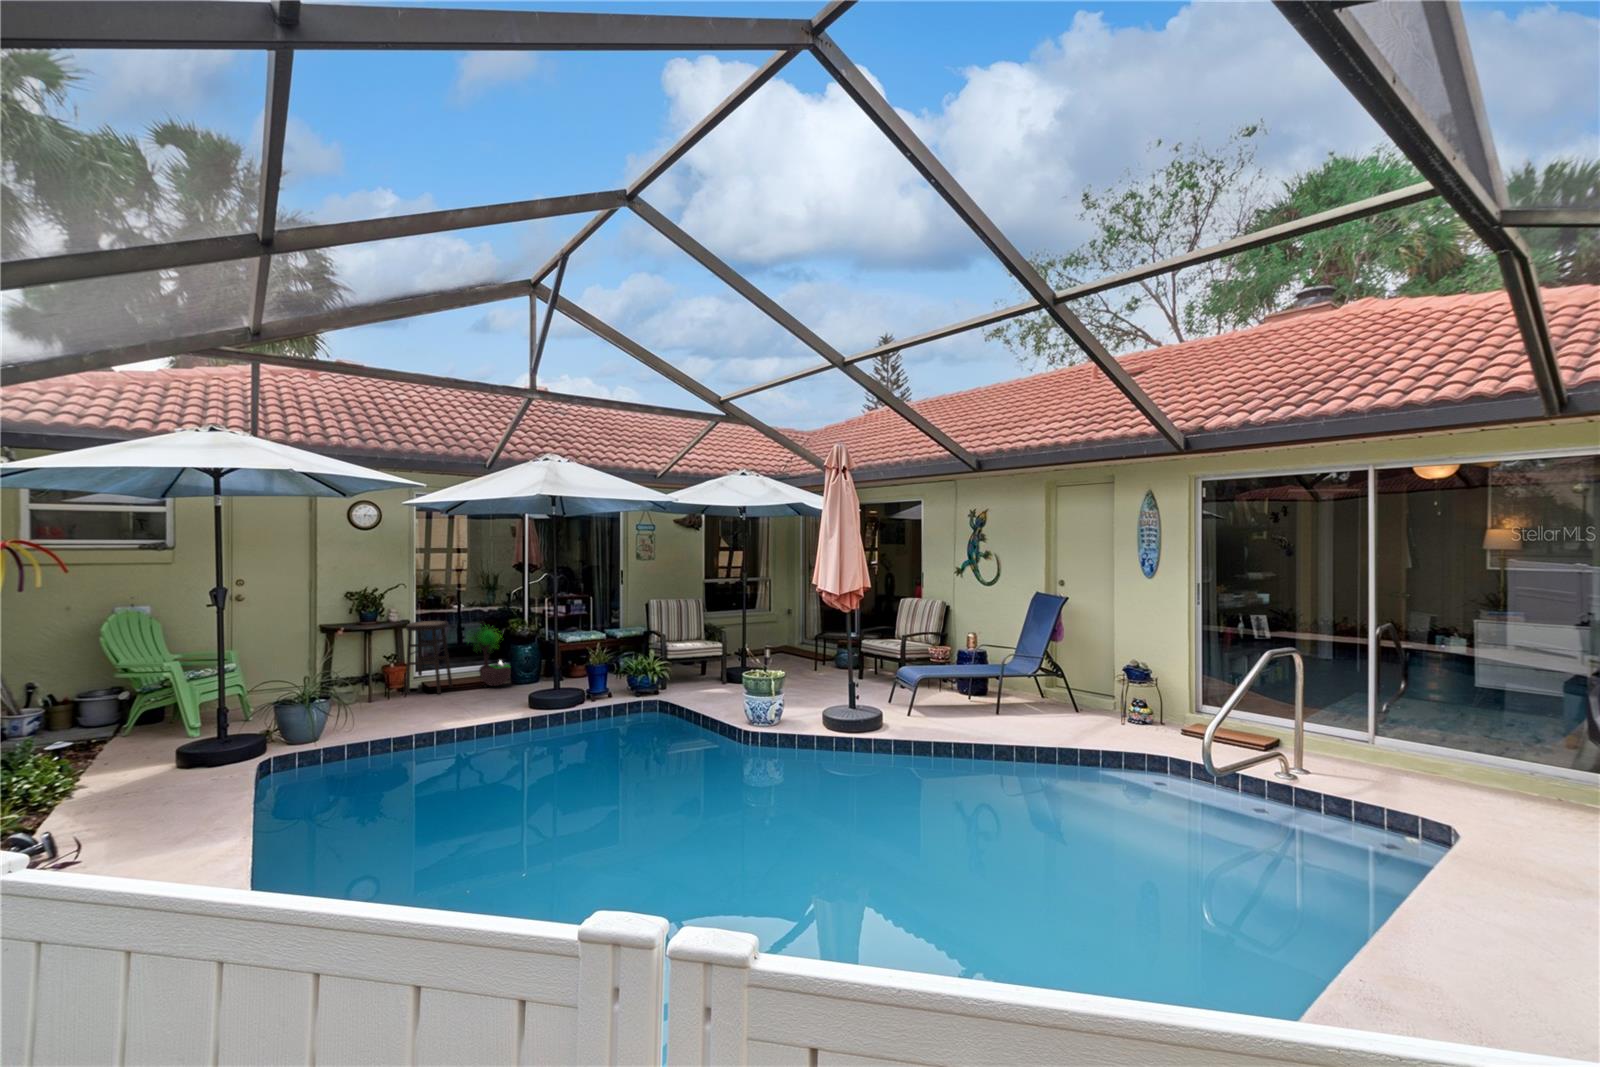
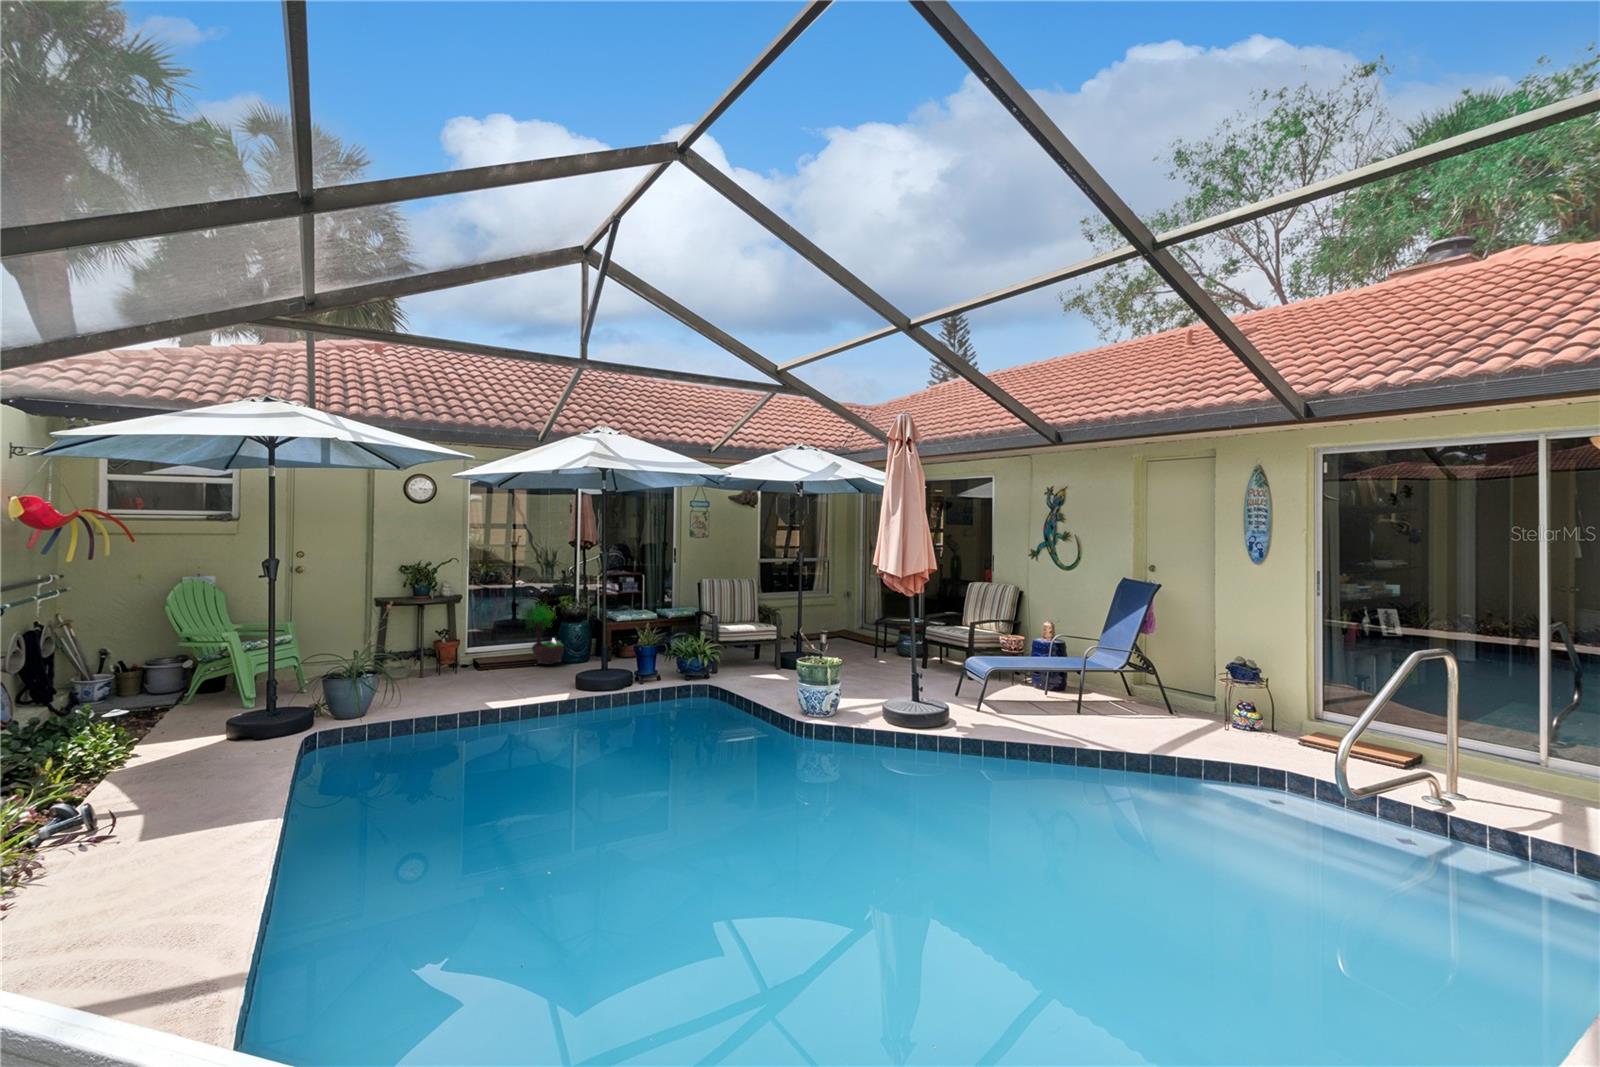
stool: present [405,621,452,694] -> none [458,597,506,672]

